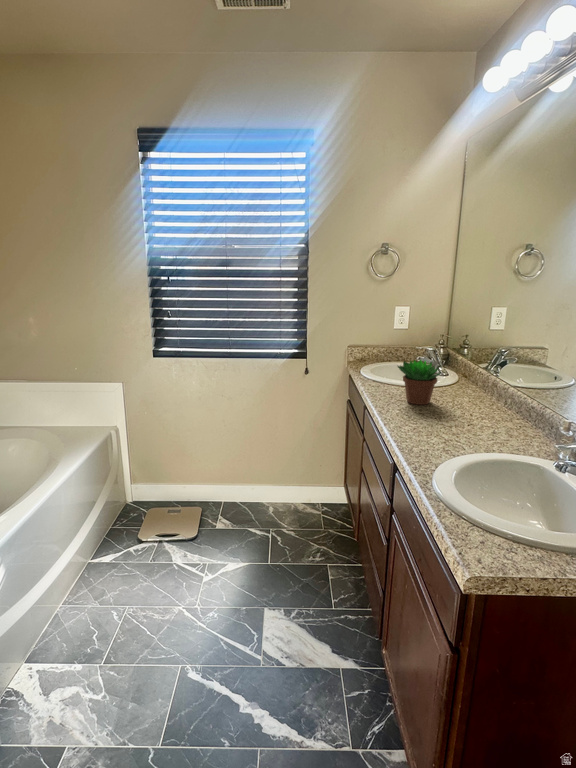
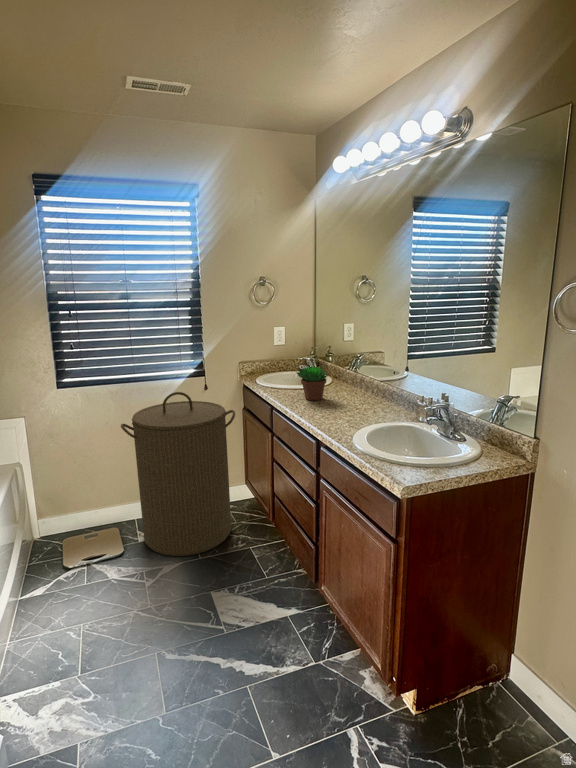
laundry hamper: none [204,373,331,557] -> present [121,392,235,556]

